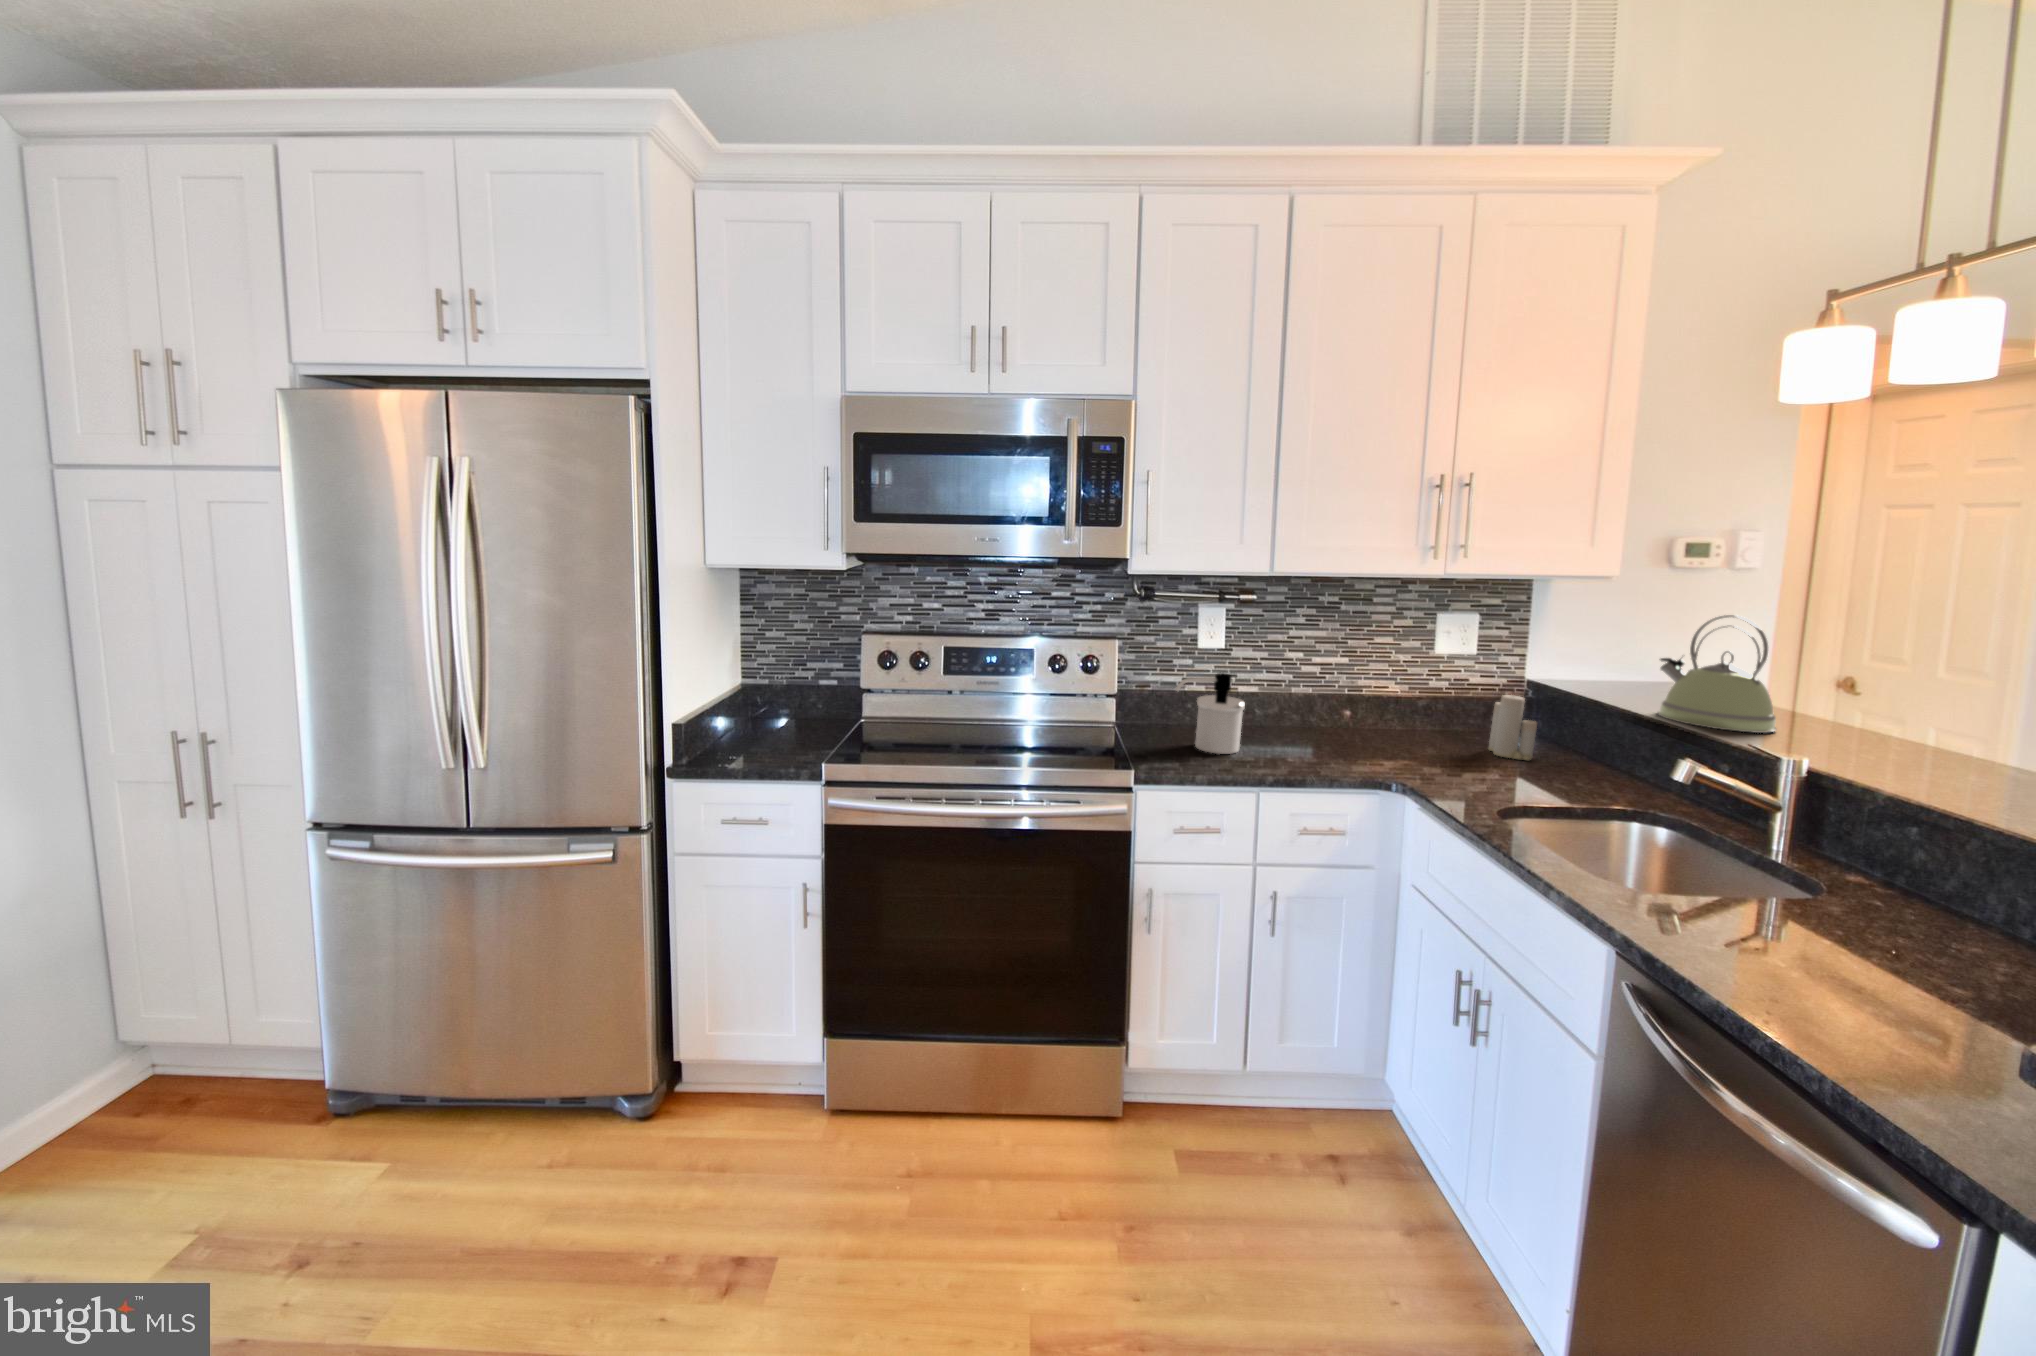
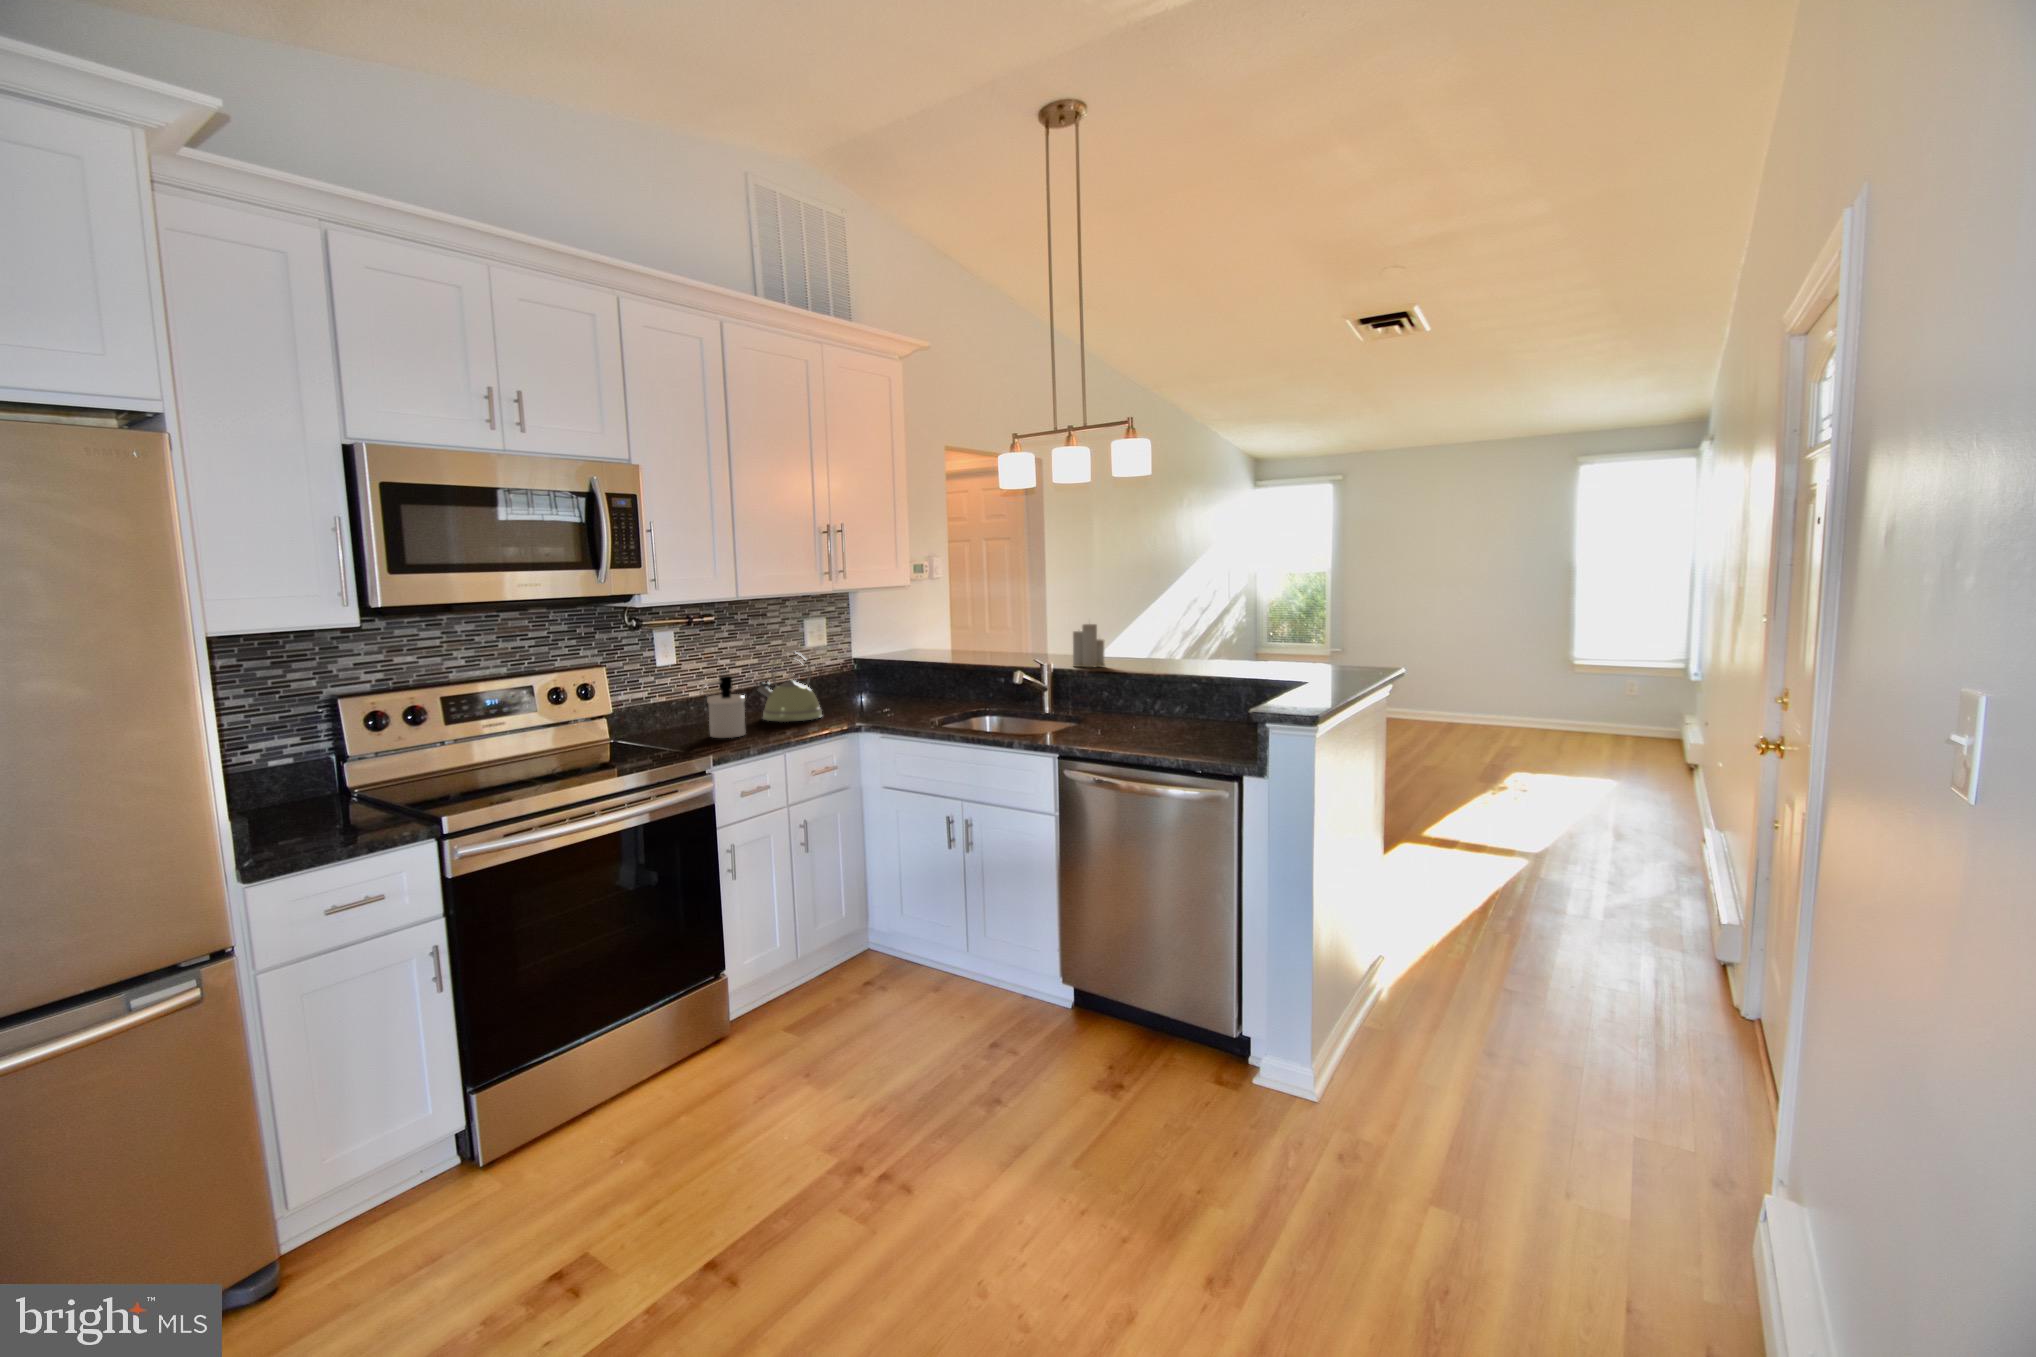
kettle: present [1658,615,1777,733] -> present [757,651,822,722]
candle: present [1489,695,1537,760] -> present [1073,624,1105,667]

